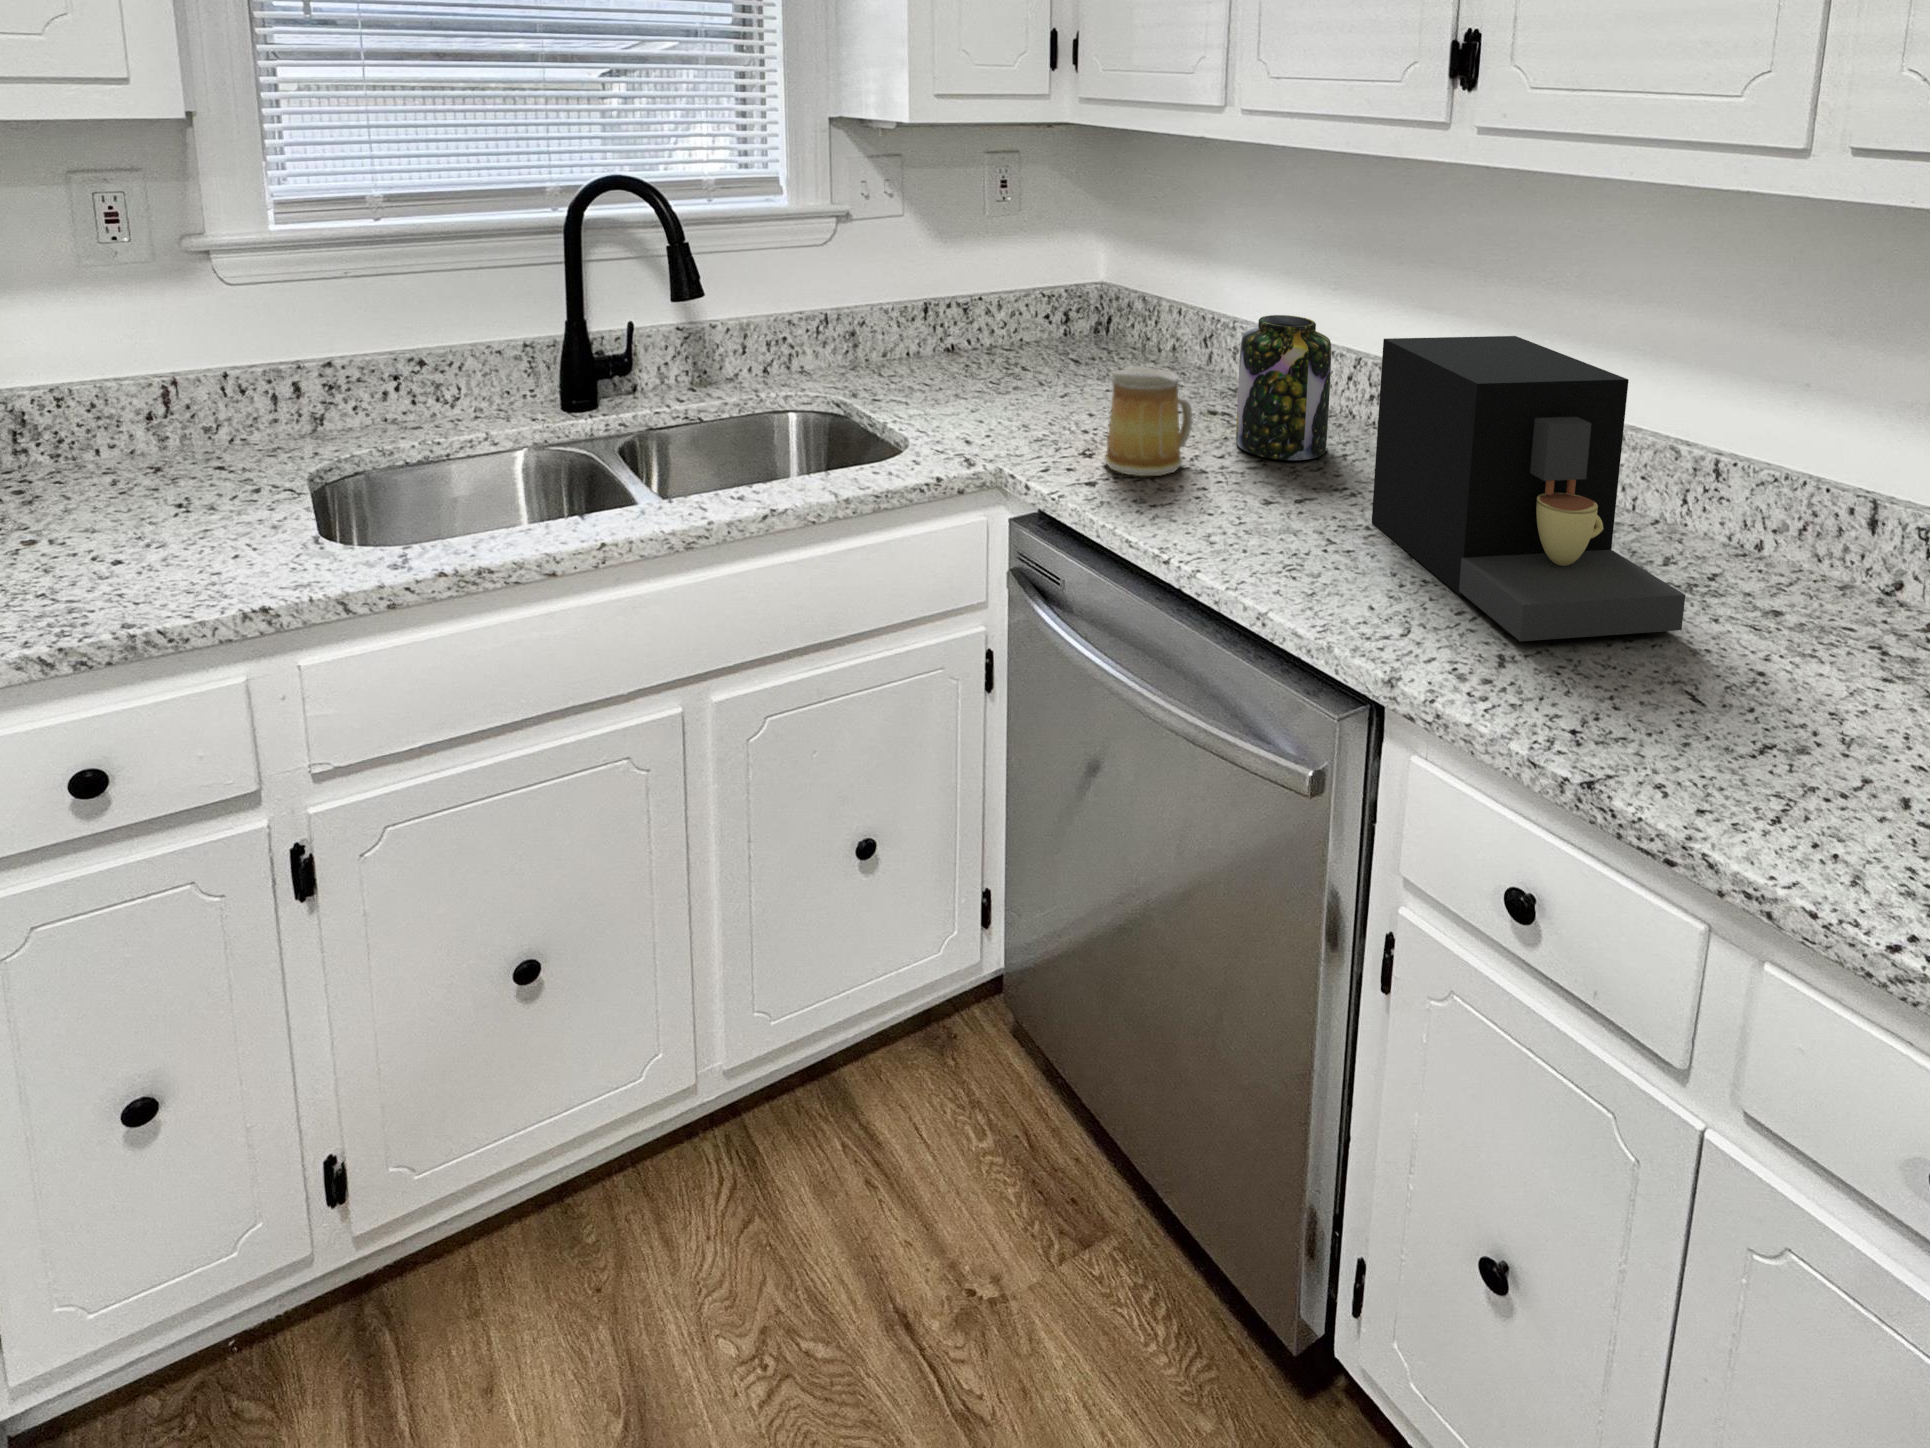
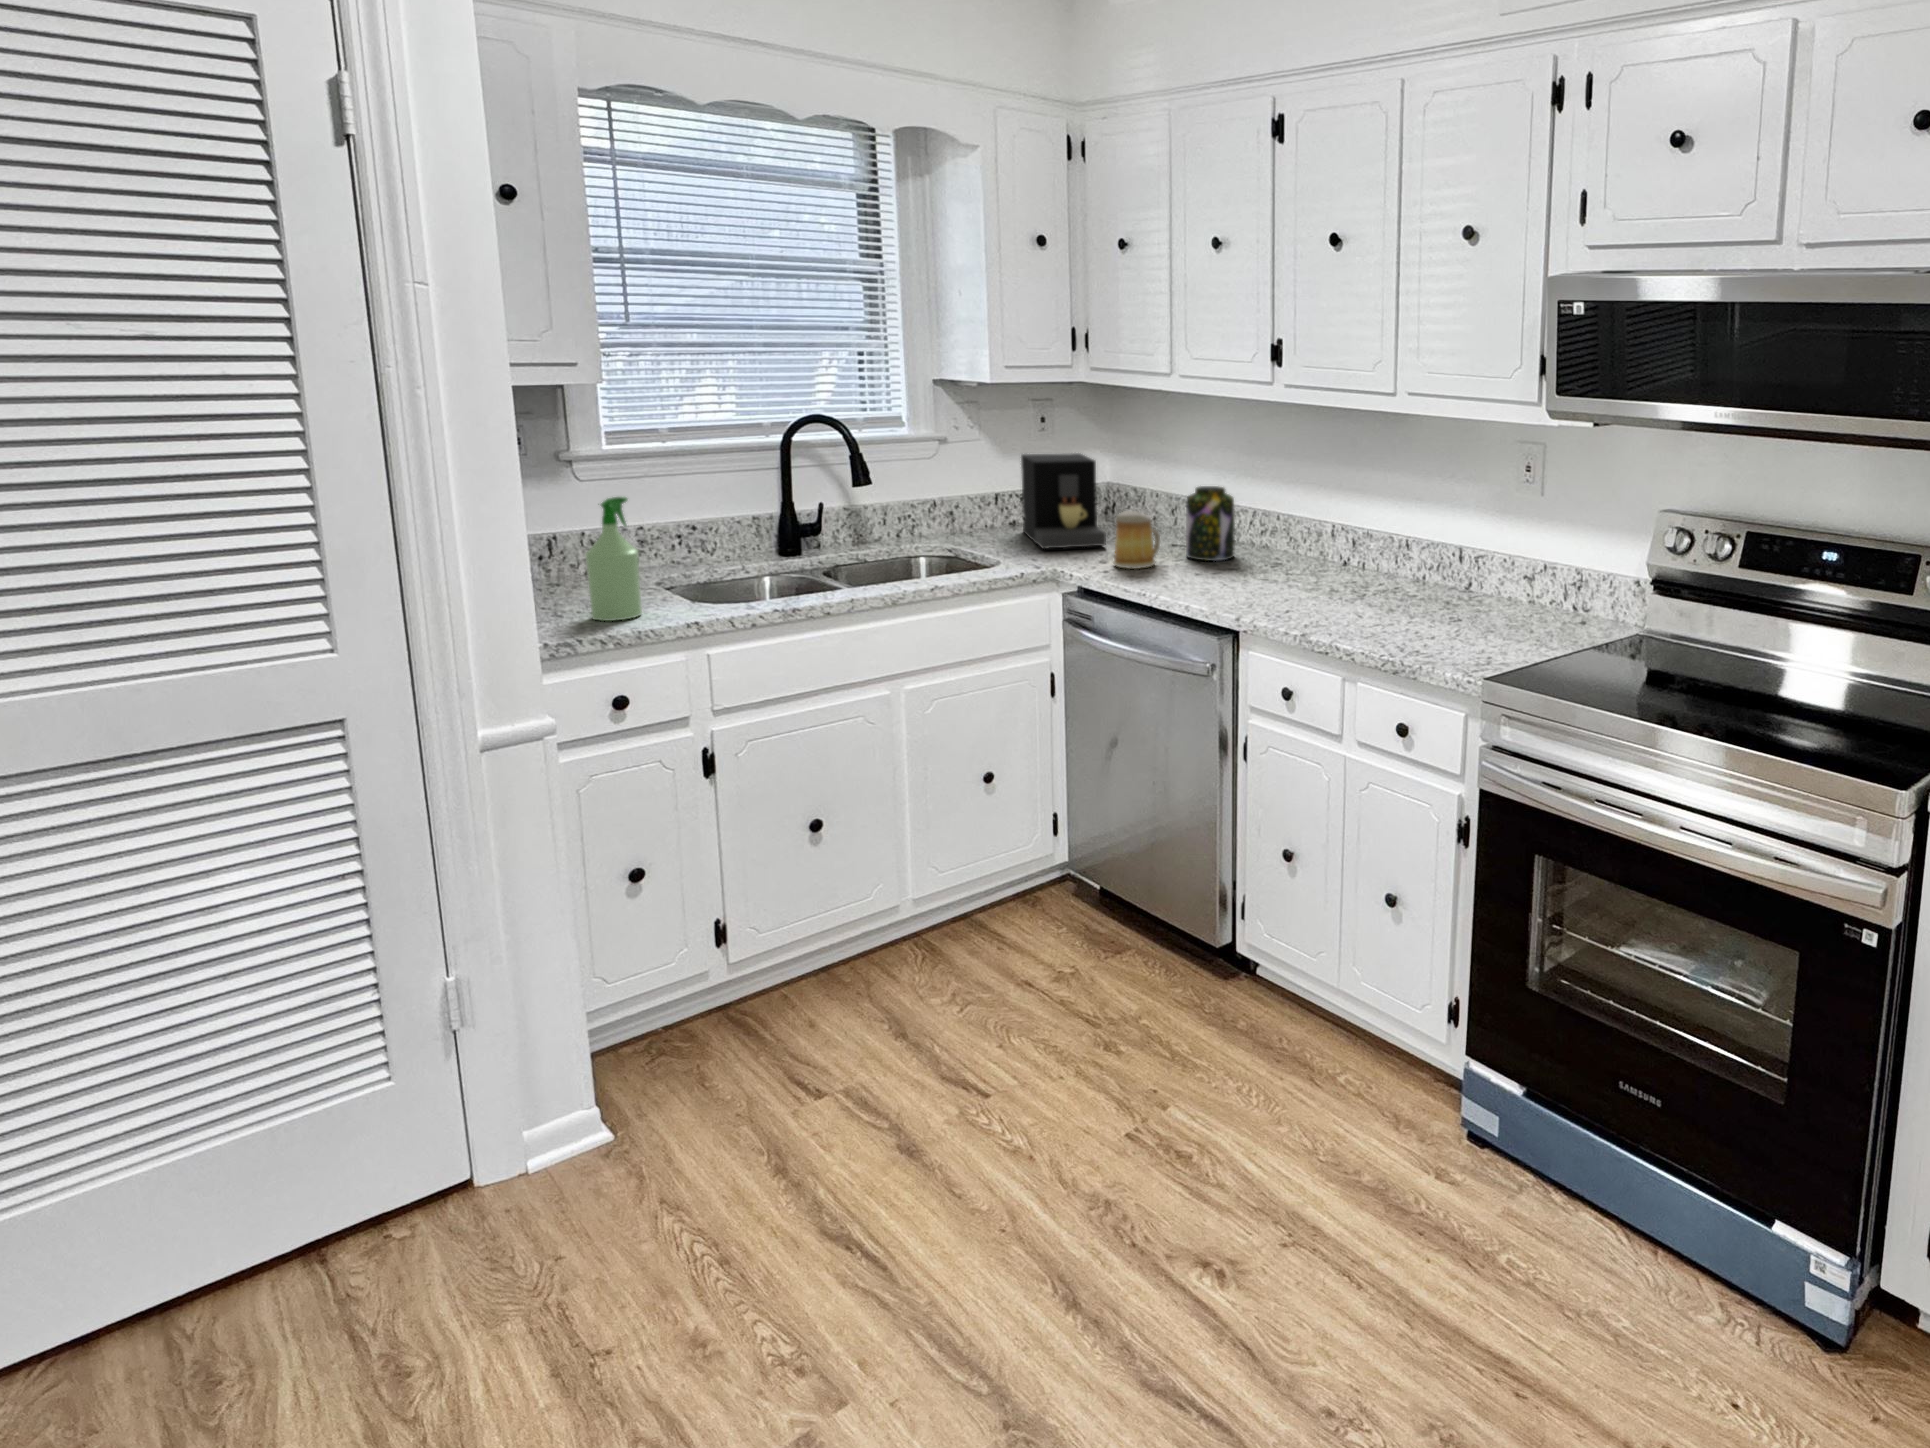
coffee maker: present [1372,336,1686,641] -> present [1021,453,1106,548]
spray bottle: none [69,340,194,594] -> present [585,497,642,621]

